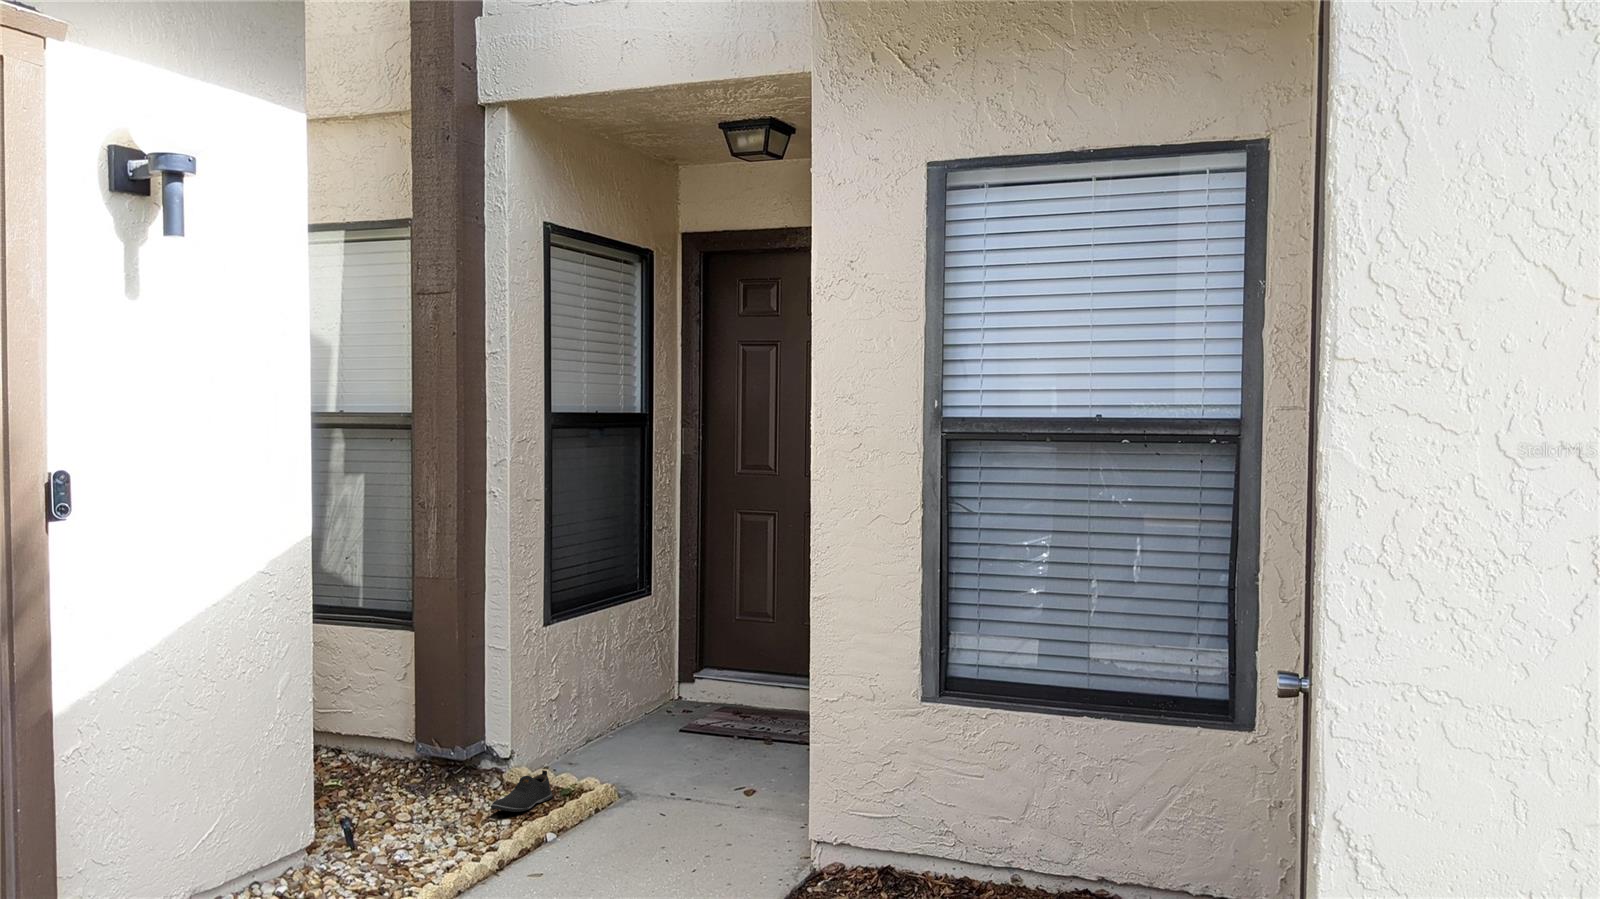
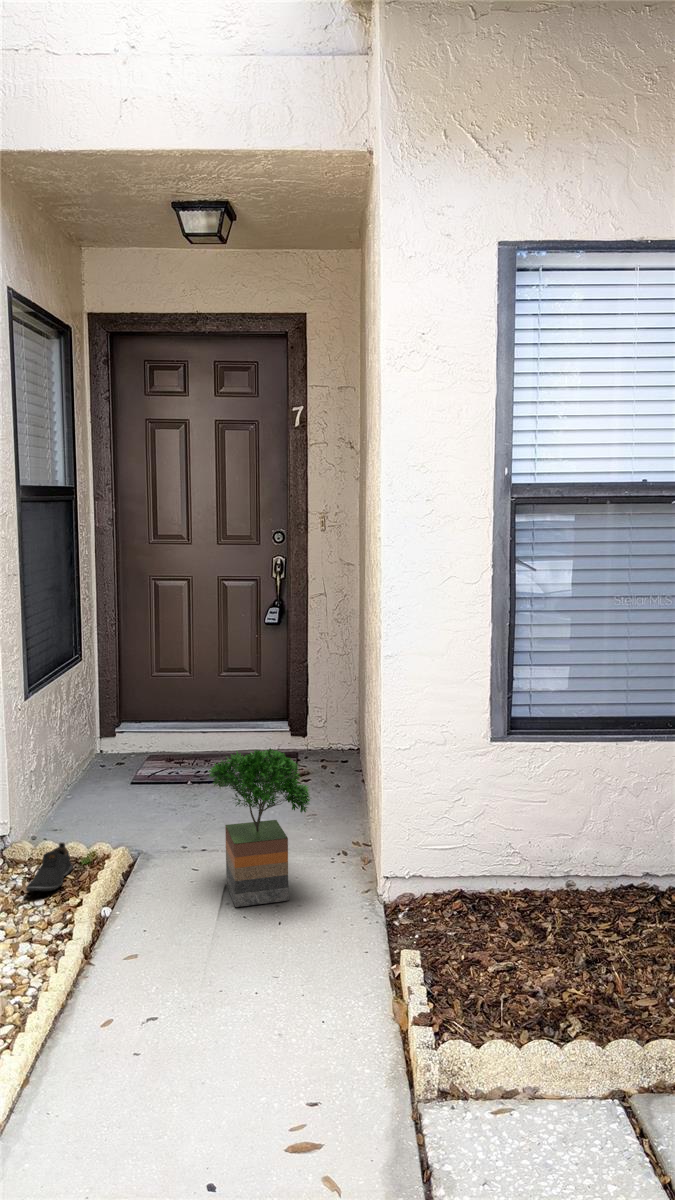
potted tree: none [652,690,754,853] -> present [209,748,310,907]

